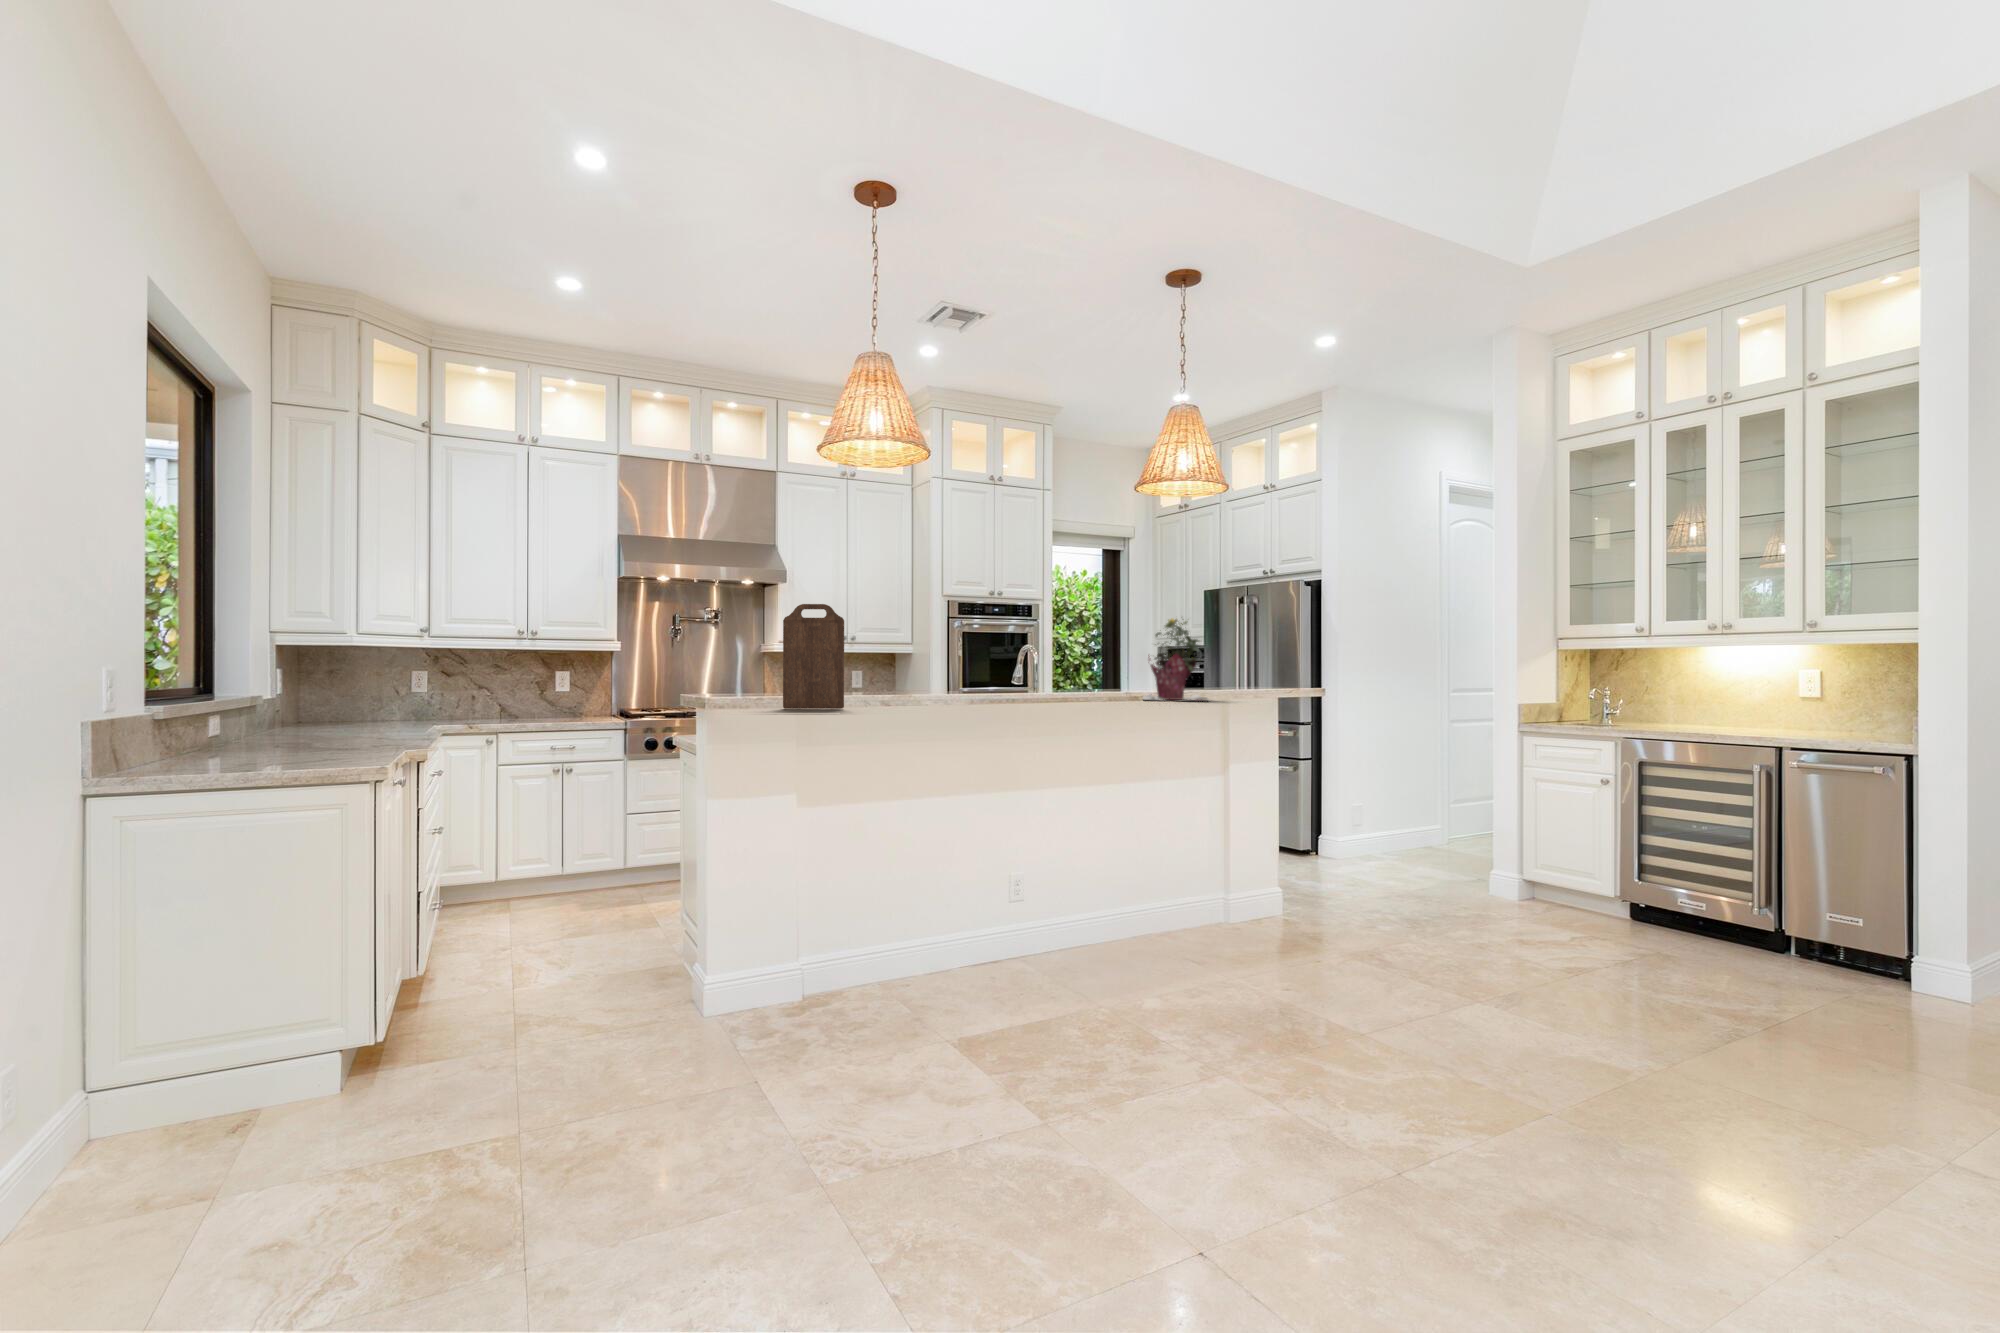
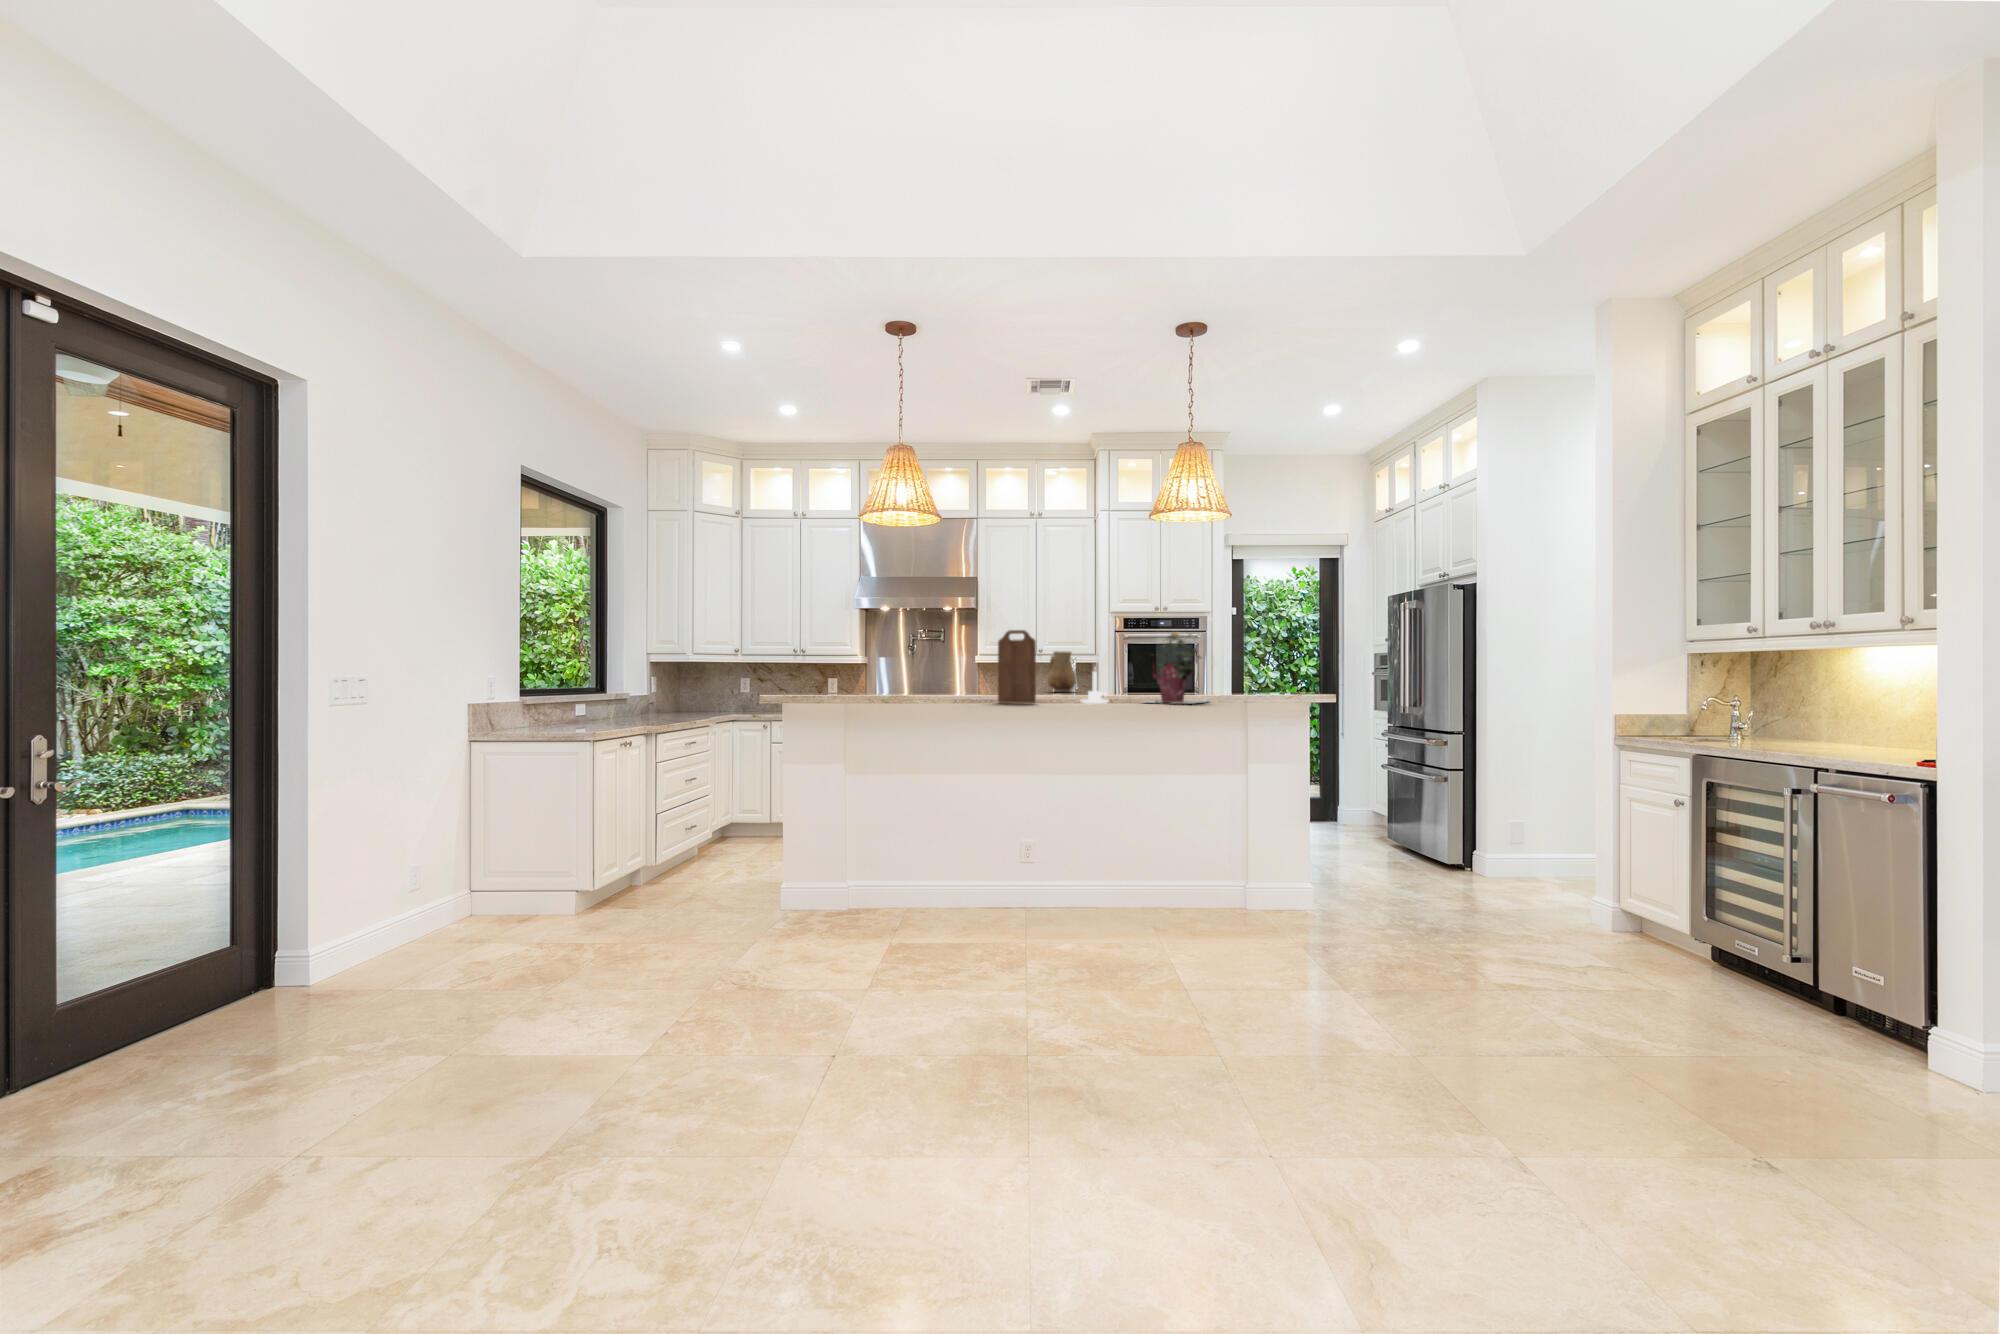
cutting board: present [783,604,844,709] -> present [998,630,1036,703]
ceramic pitcher: none [921,639,958,688] -> present [1048,651,1077,692]
candle holder: none [1089,656,1124,702] -> present [1081,671,1108,704]

